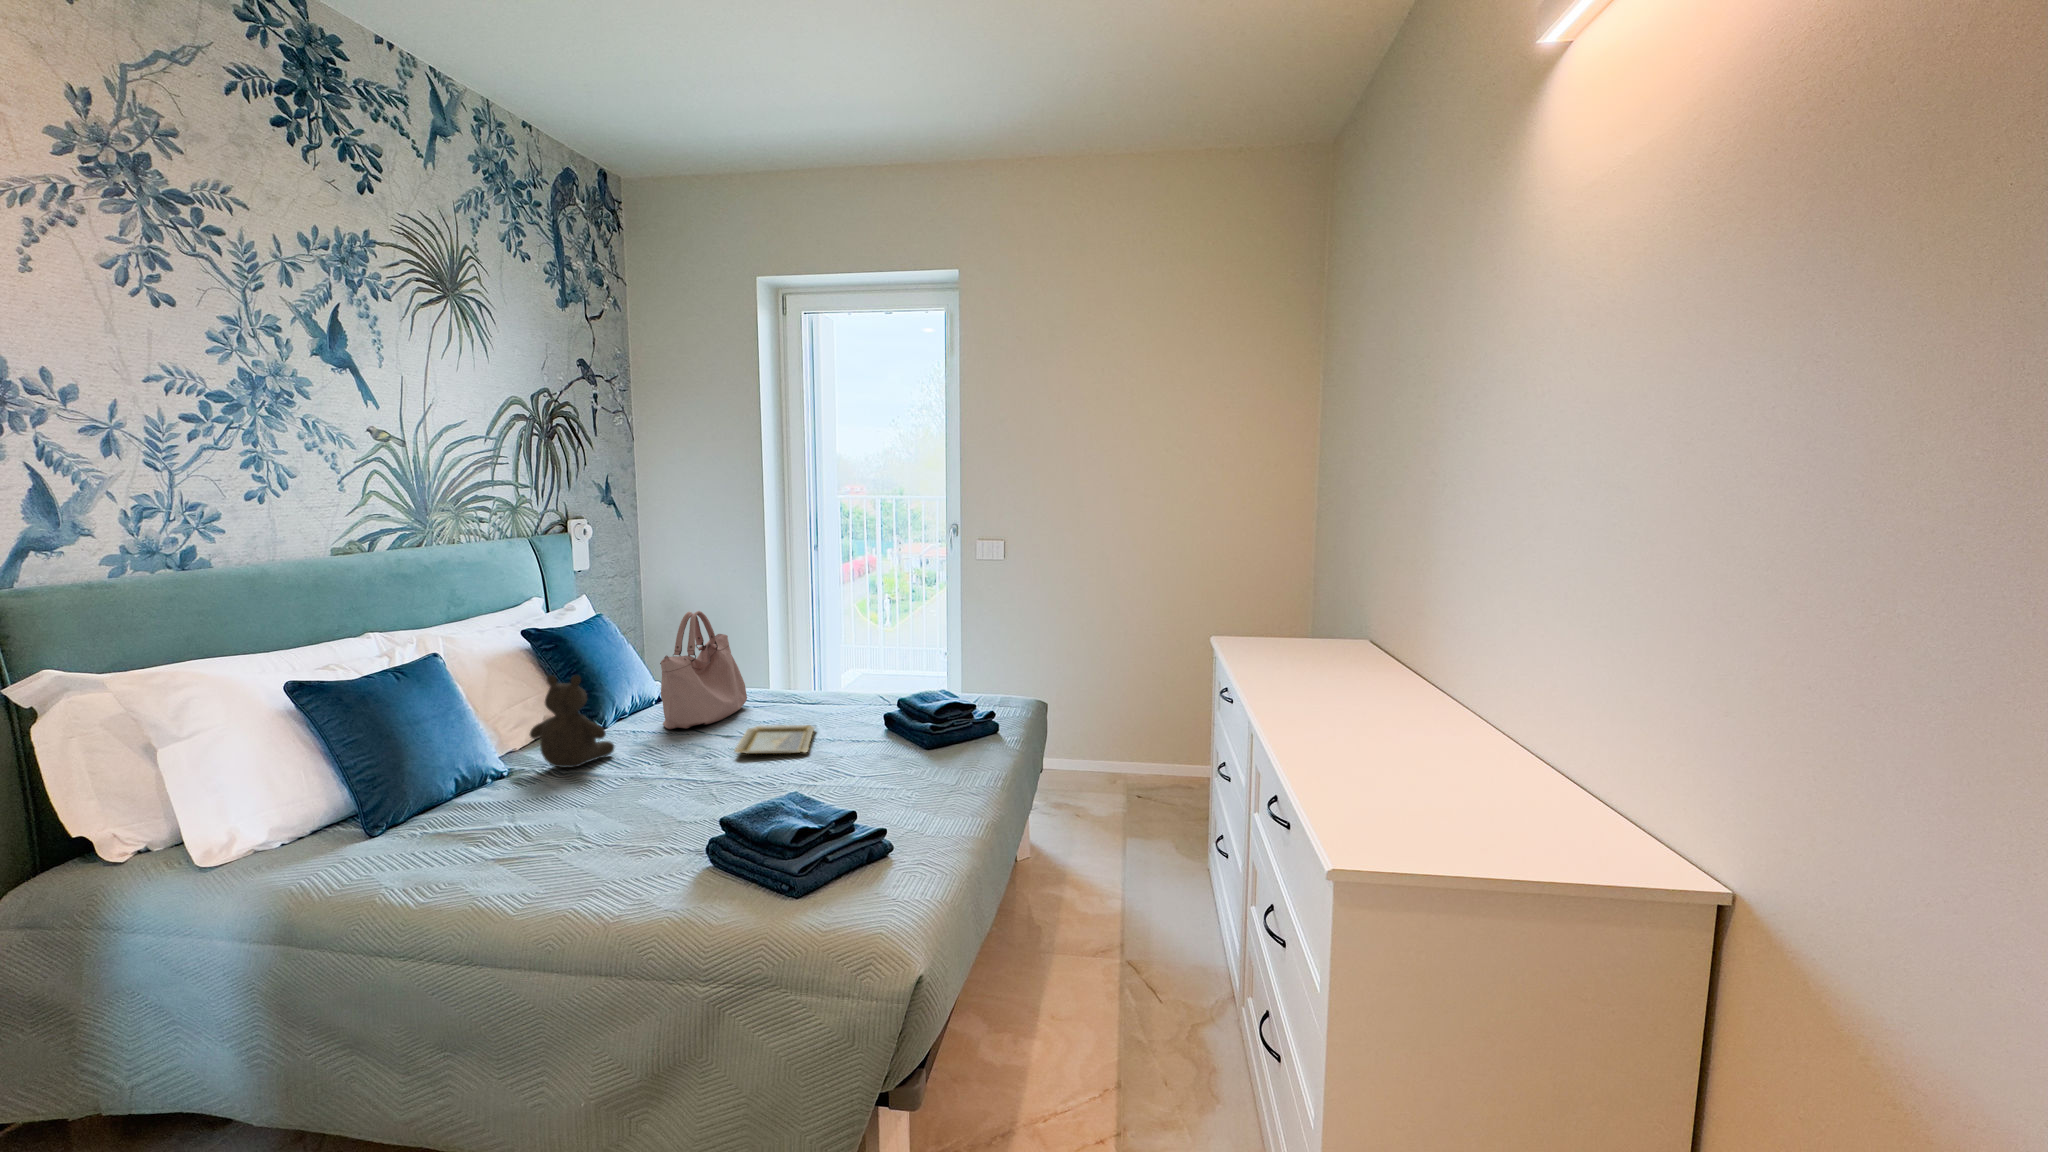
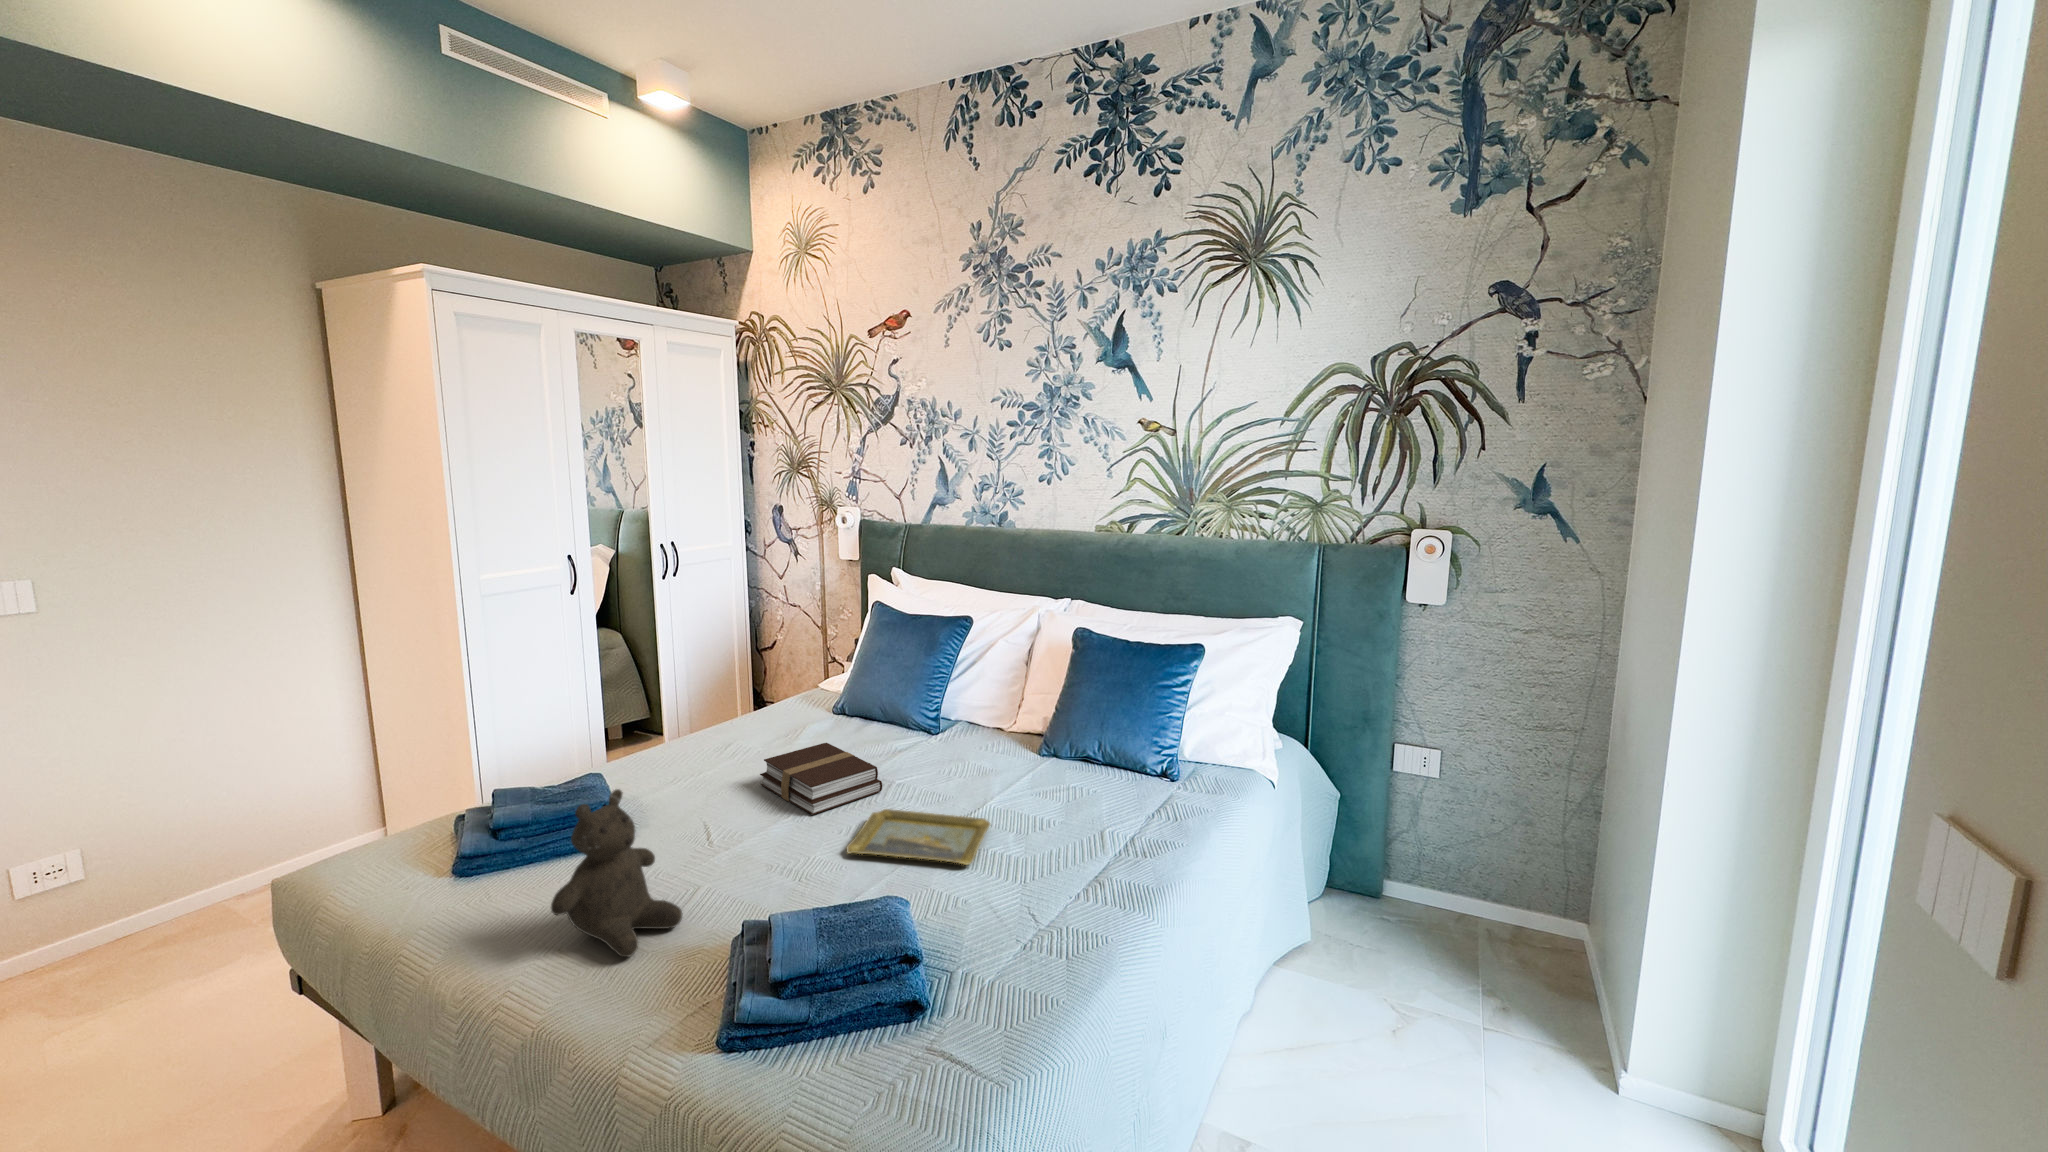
handbag: present [660,611,747,729] -> none [1029,661,1177,821]
teddy bear: present [529,675,614,768] -> present [551,789,682,957]
book: none [594,744,733,809] -> present [760,743,882,815]

